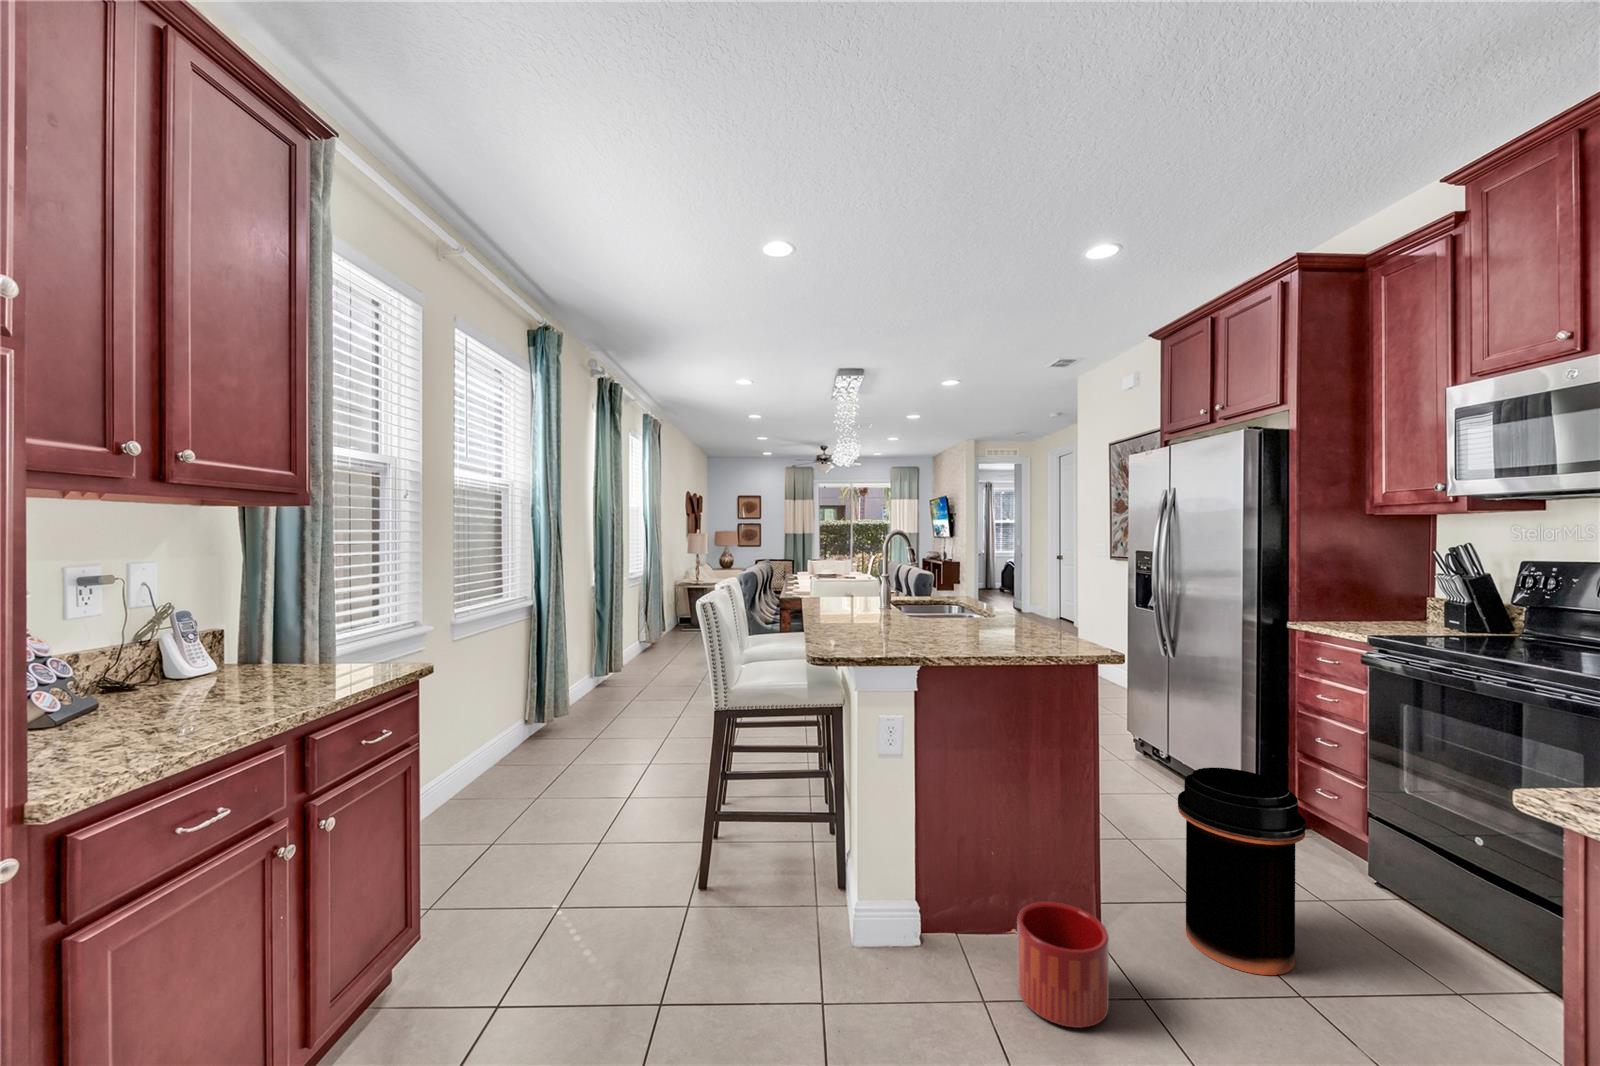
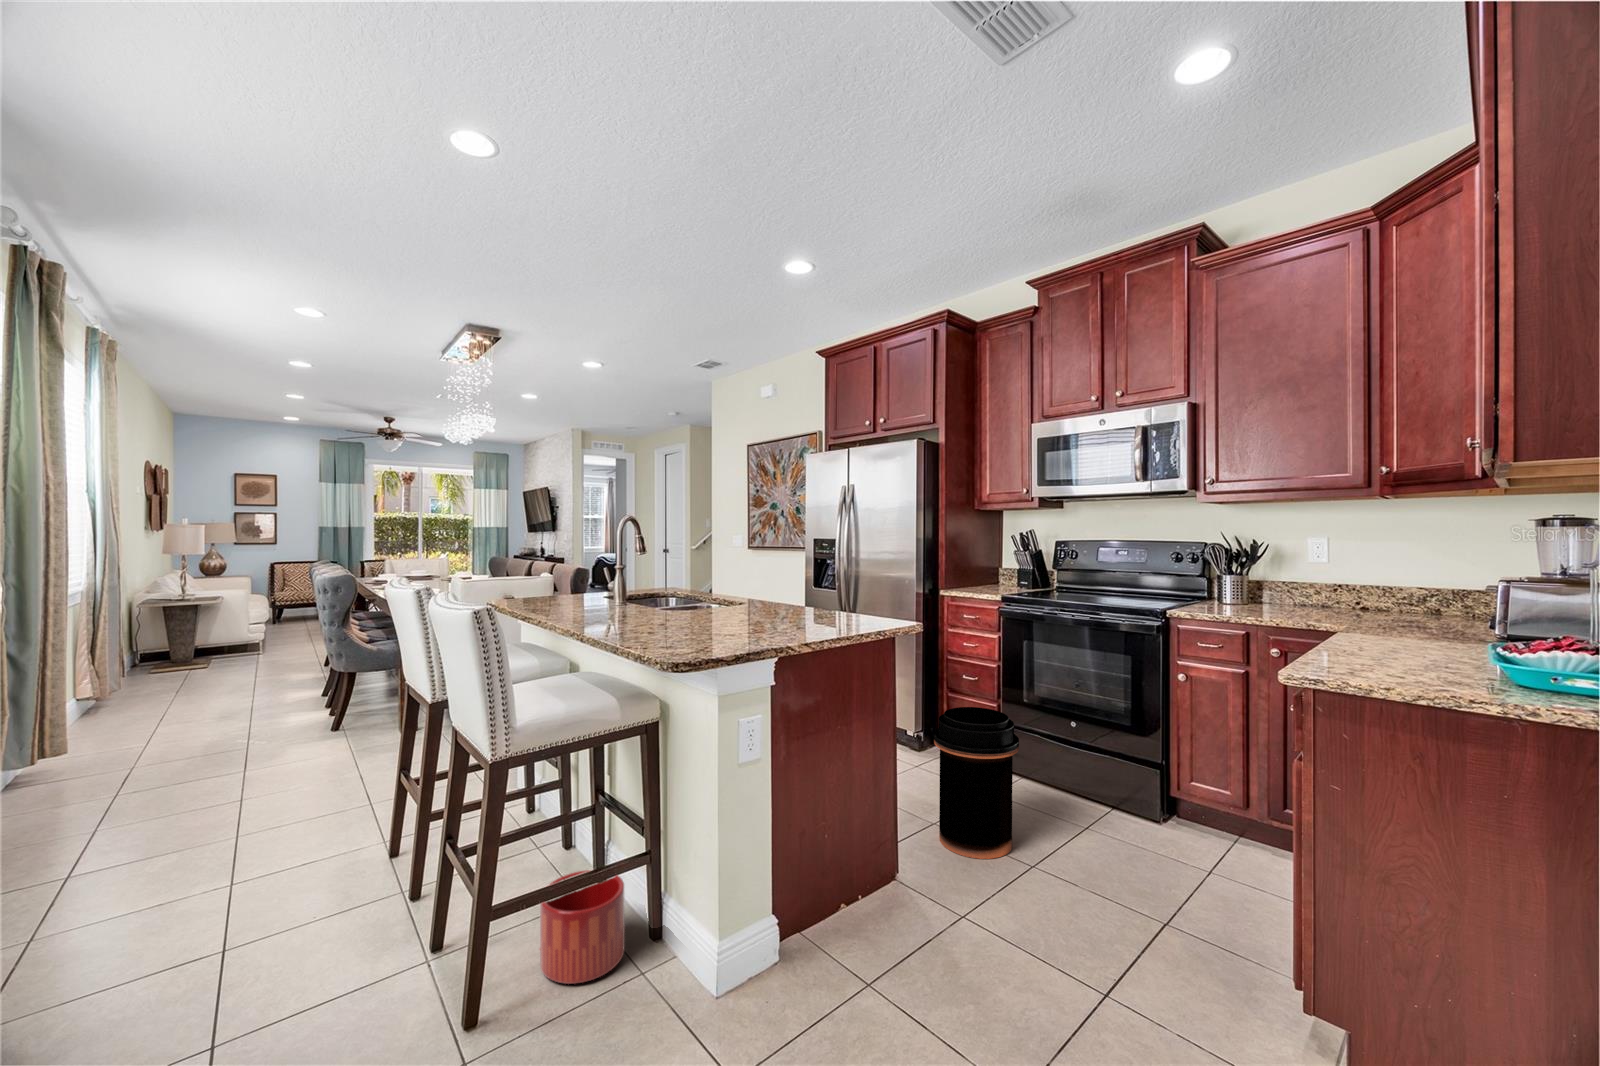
planter: present [1017,902,1109,1028] -> present [540,870,625,984]

